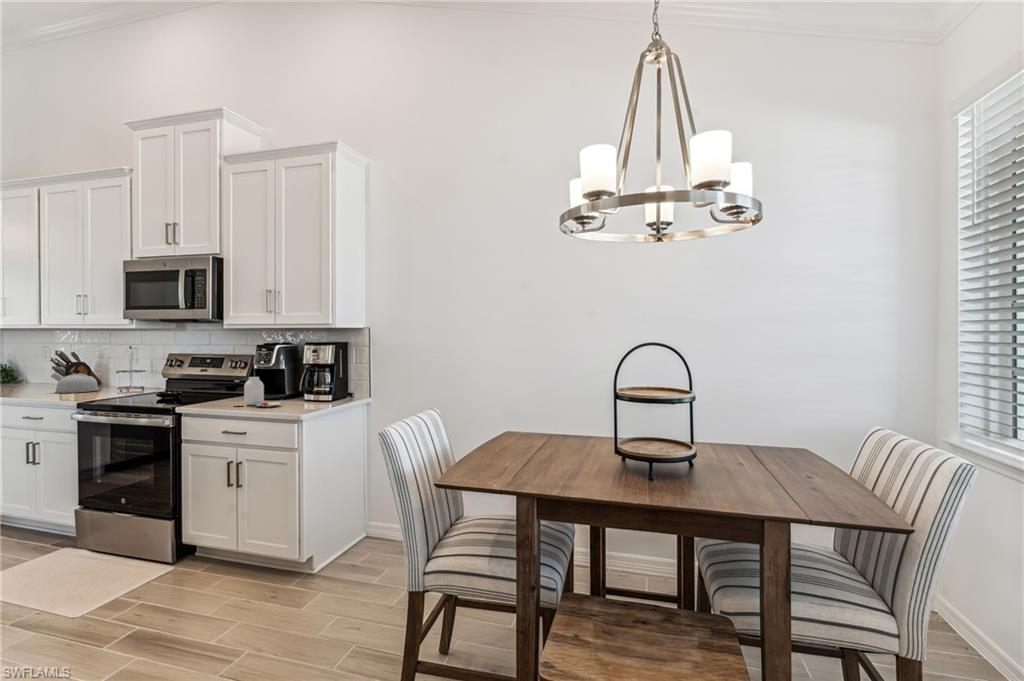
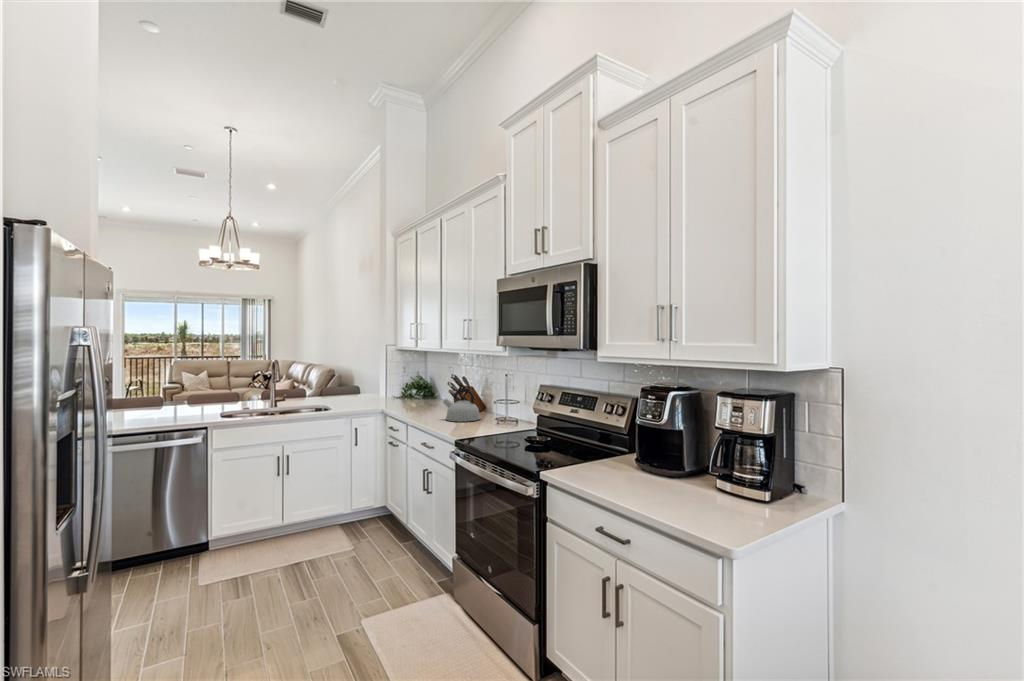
jar: present [237,377,280,407] -> none [610,442,682,501]

